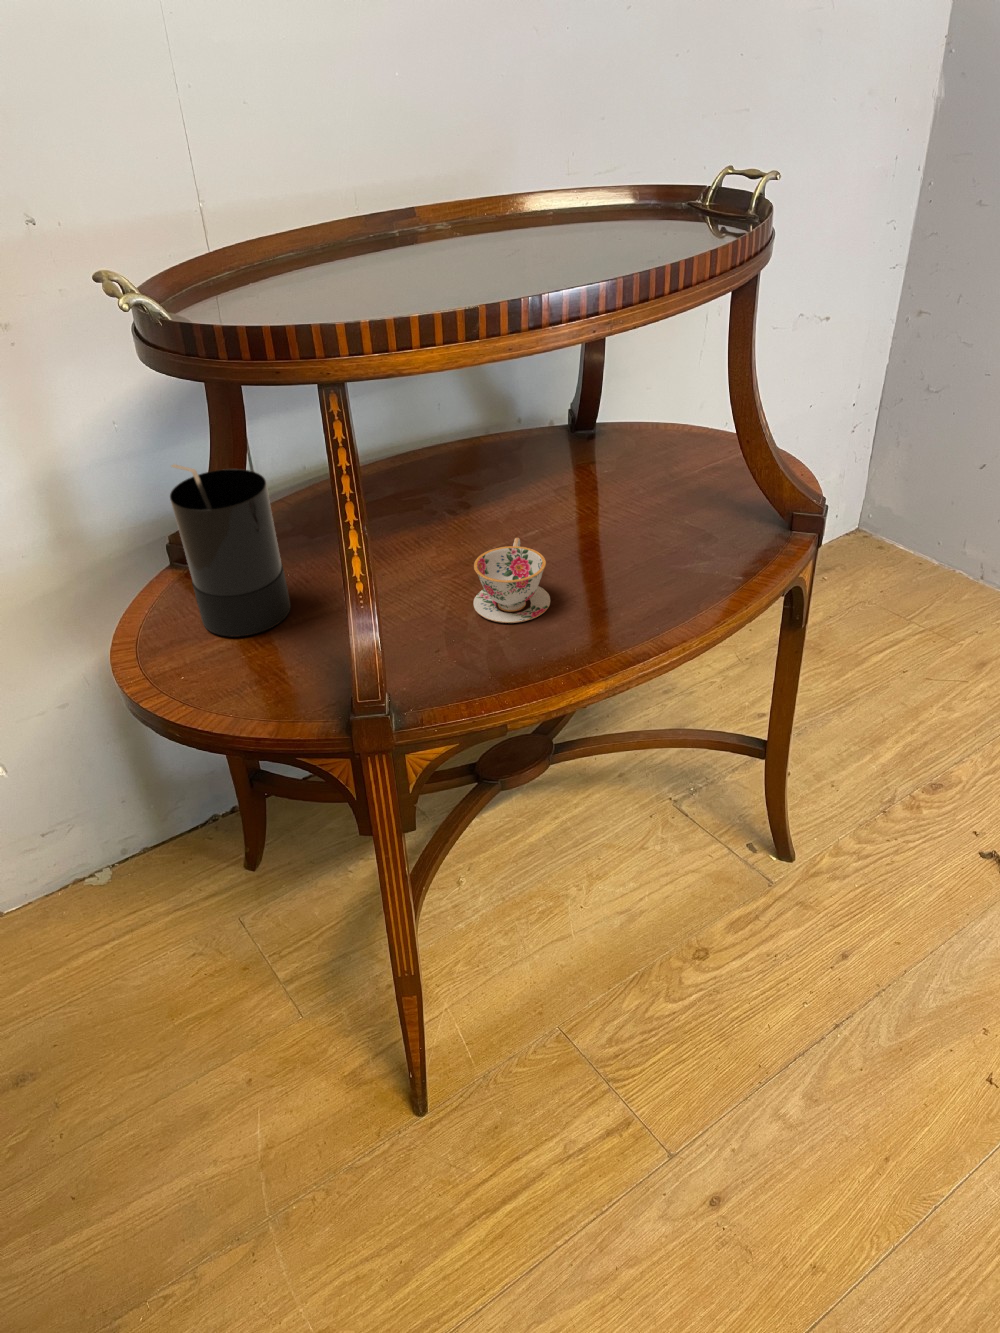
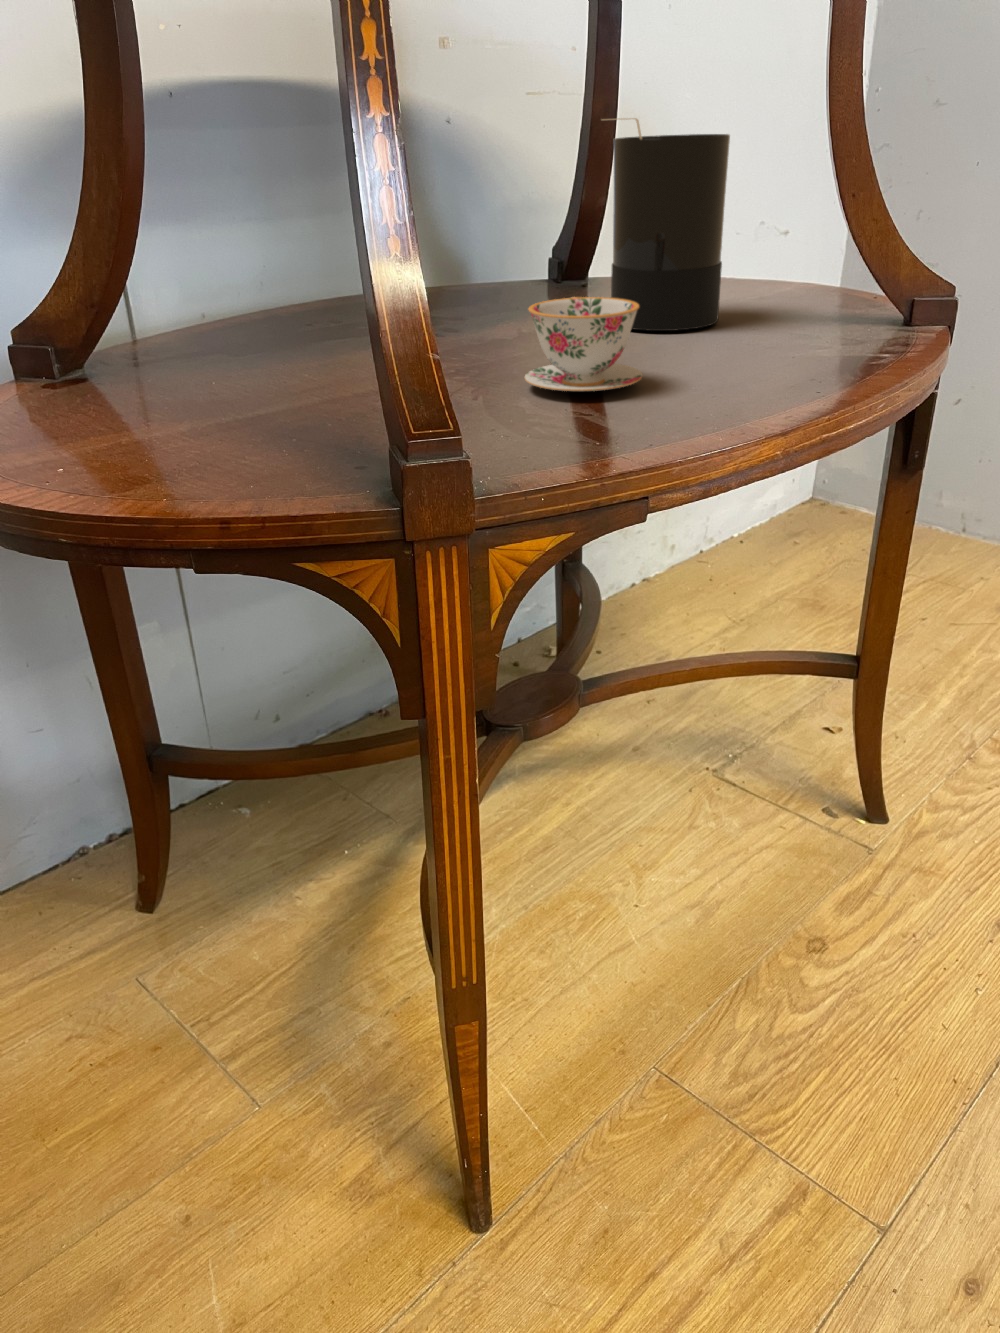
candle: present [170,464,291,637] -> present [603,118,730,331]

